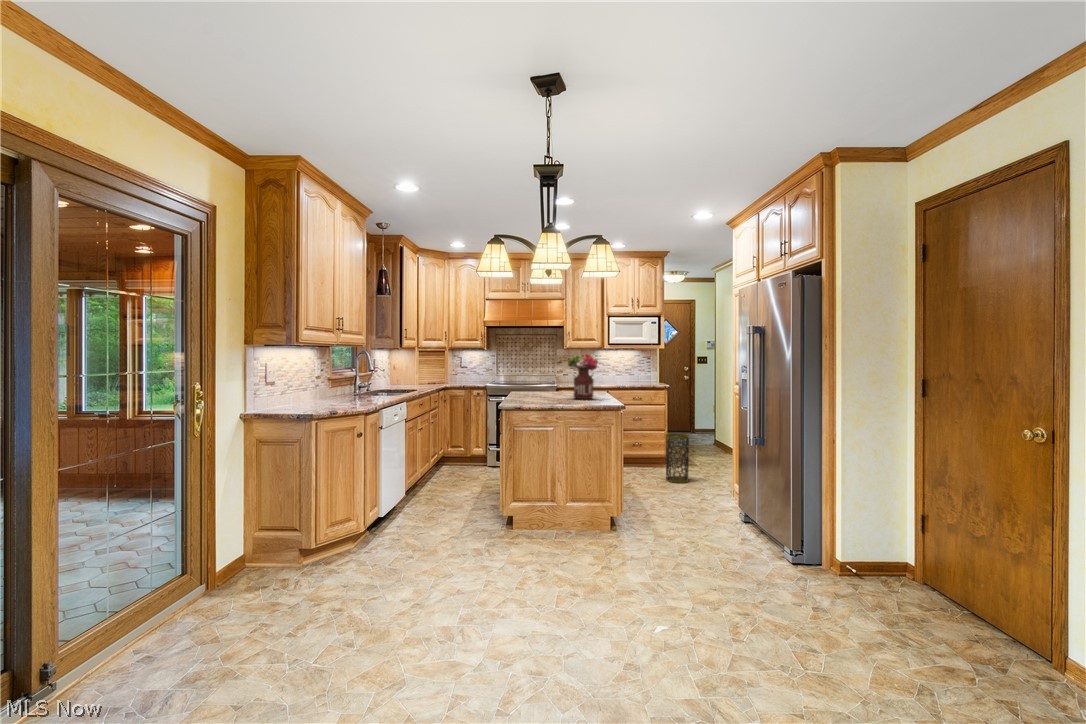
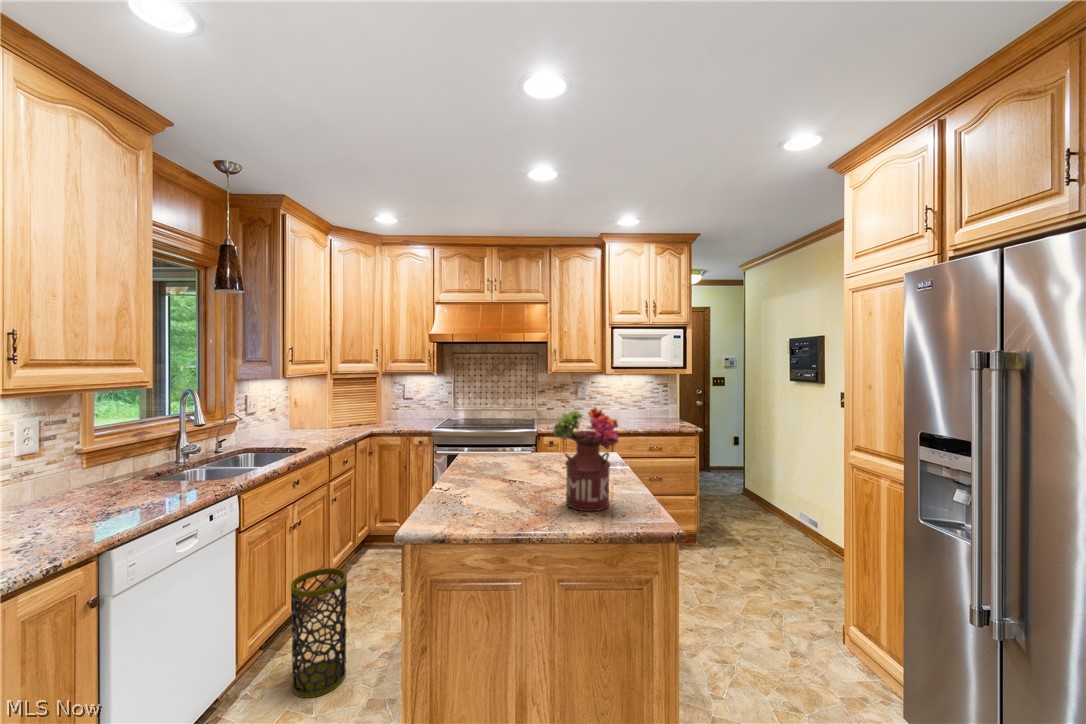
trash can: present [666,434,689,483] -> present [291,568,347,698]

